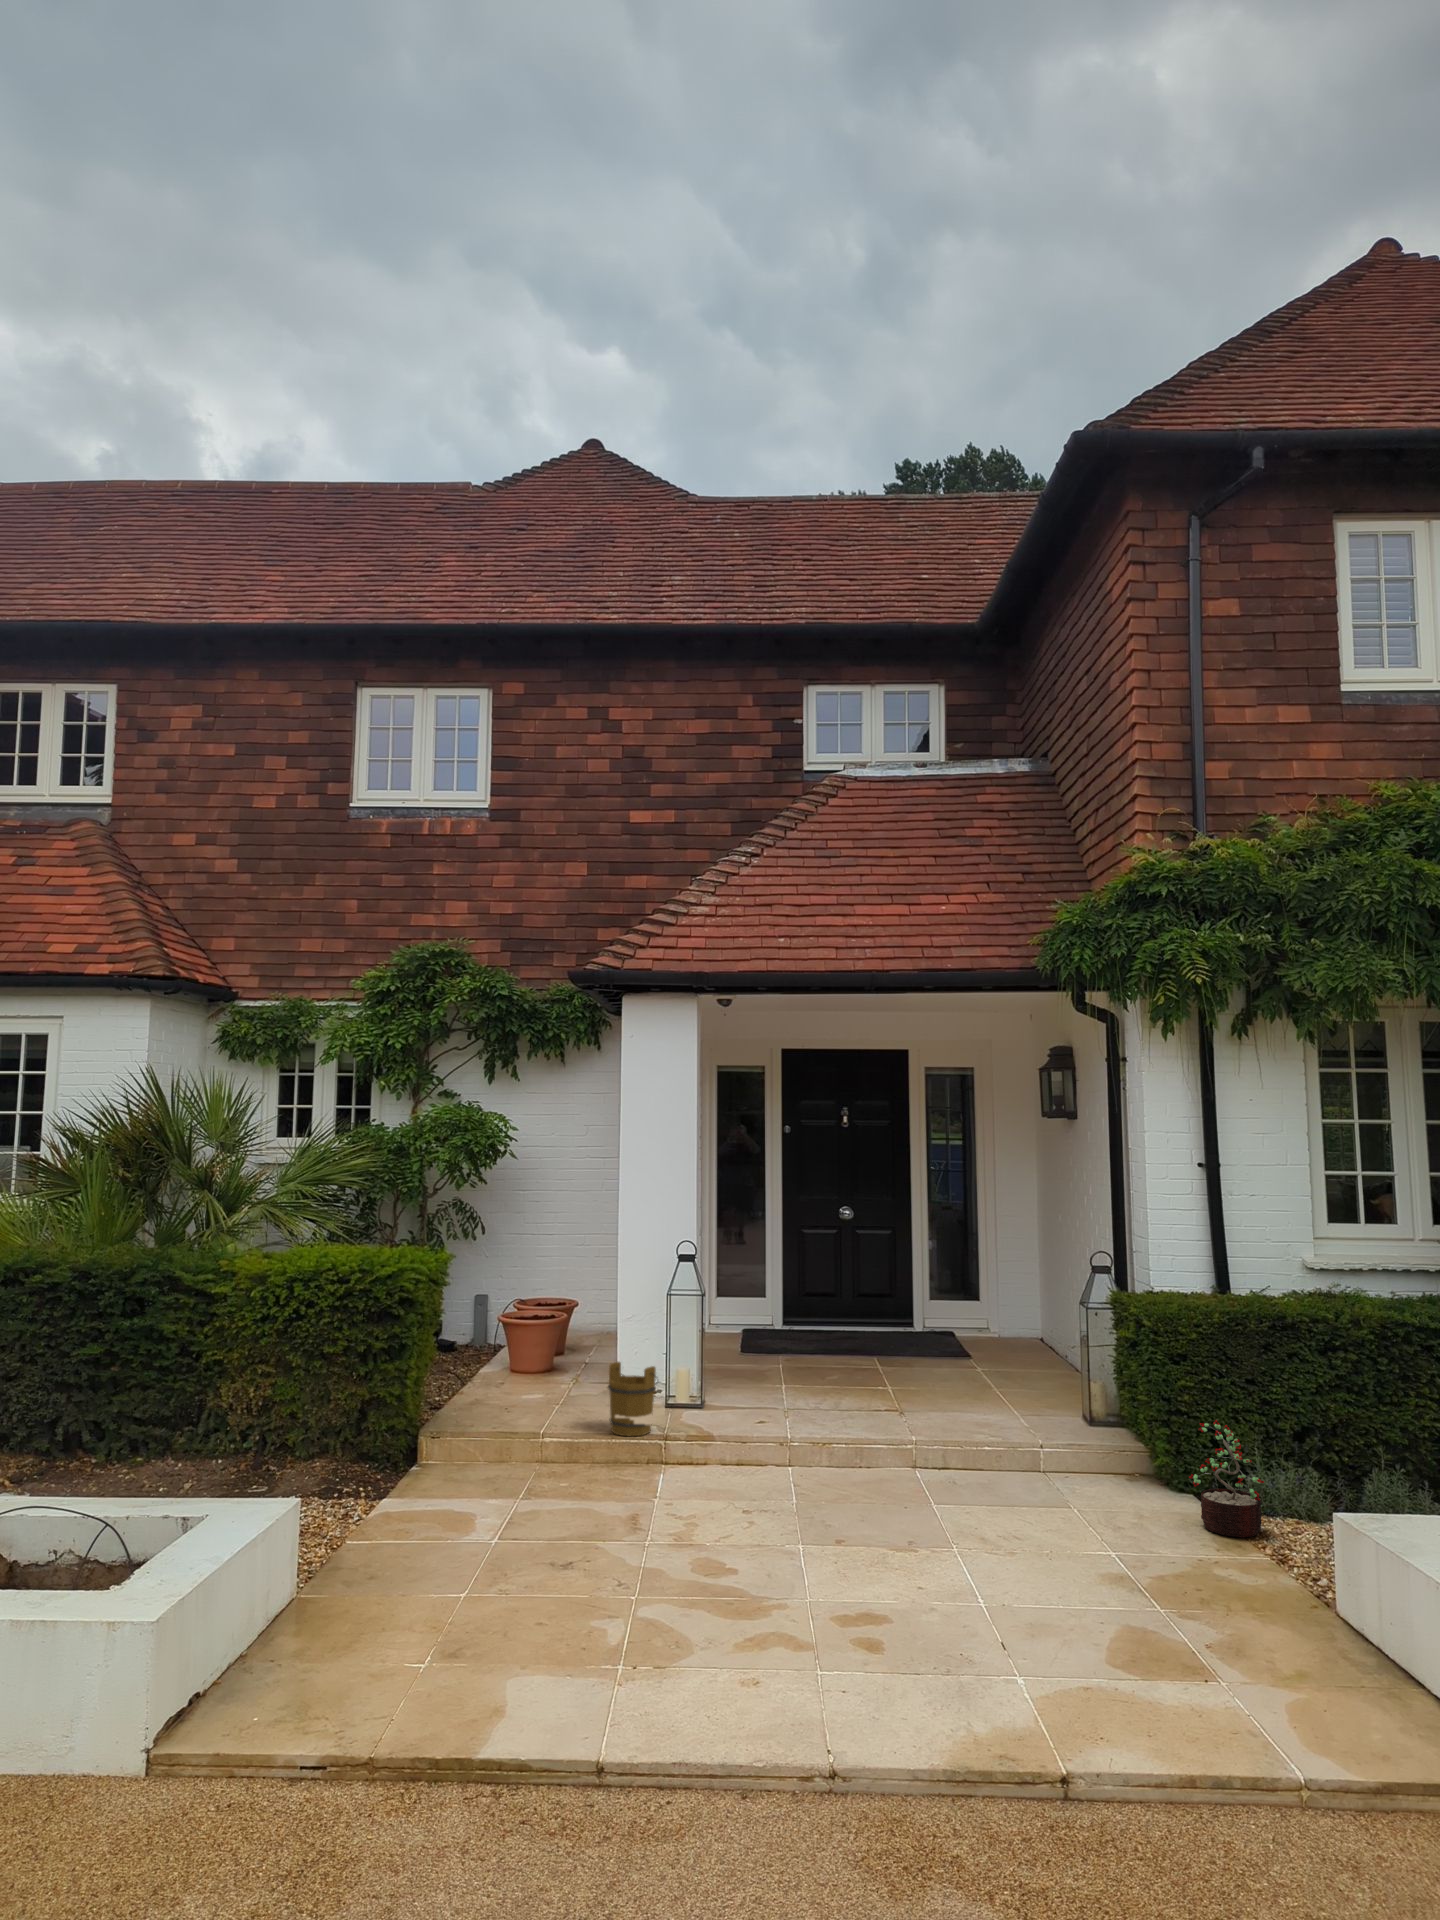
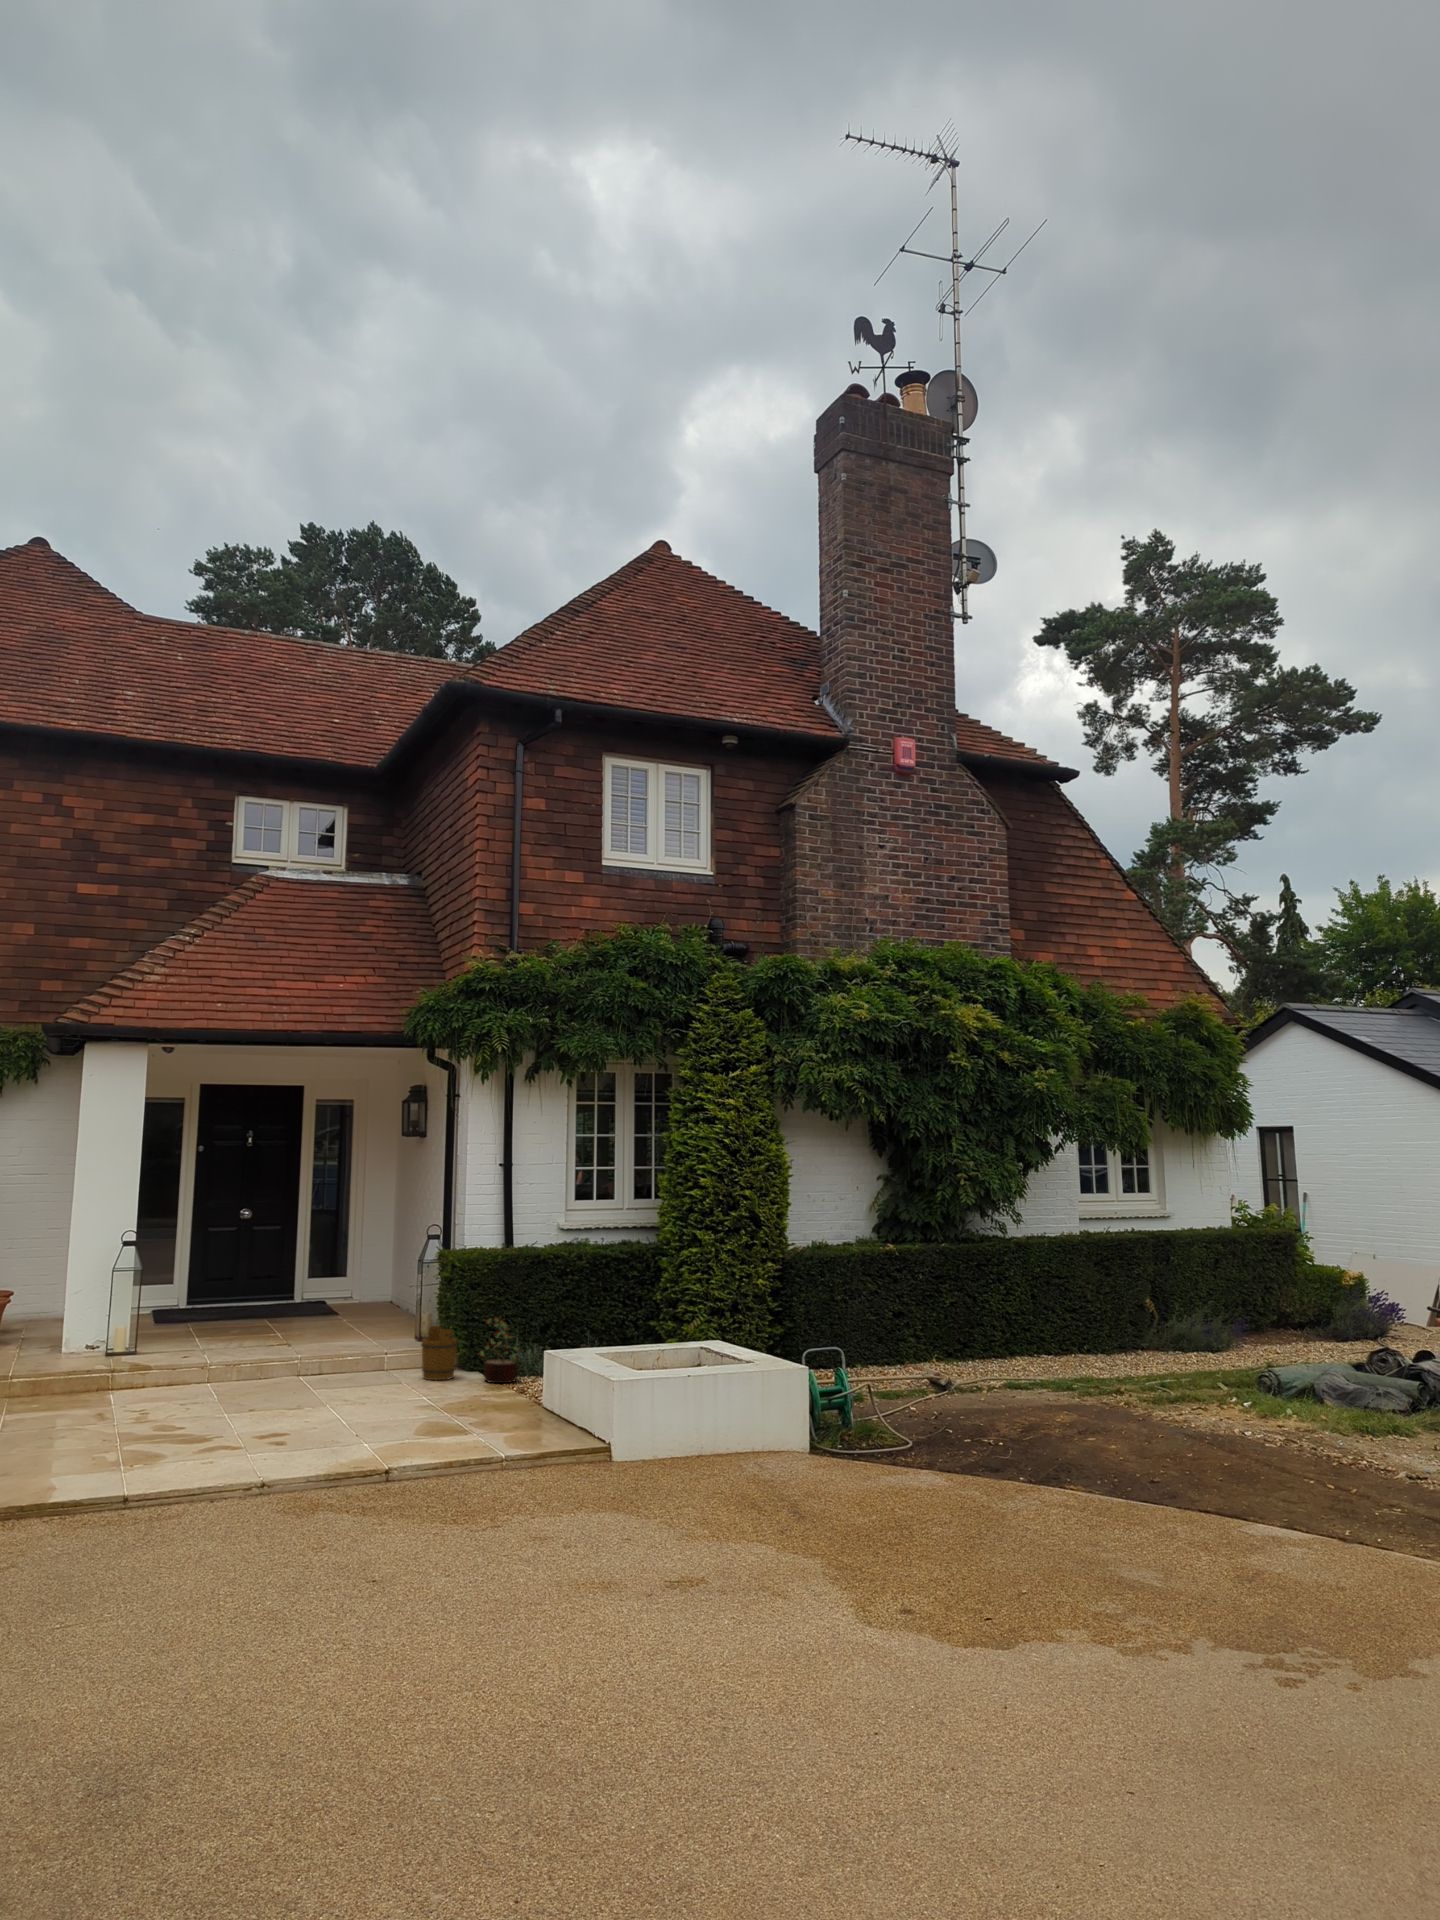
bucket: present [608,1362,656,1436] -> present [421,1326,460,1380]

